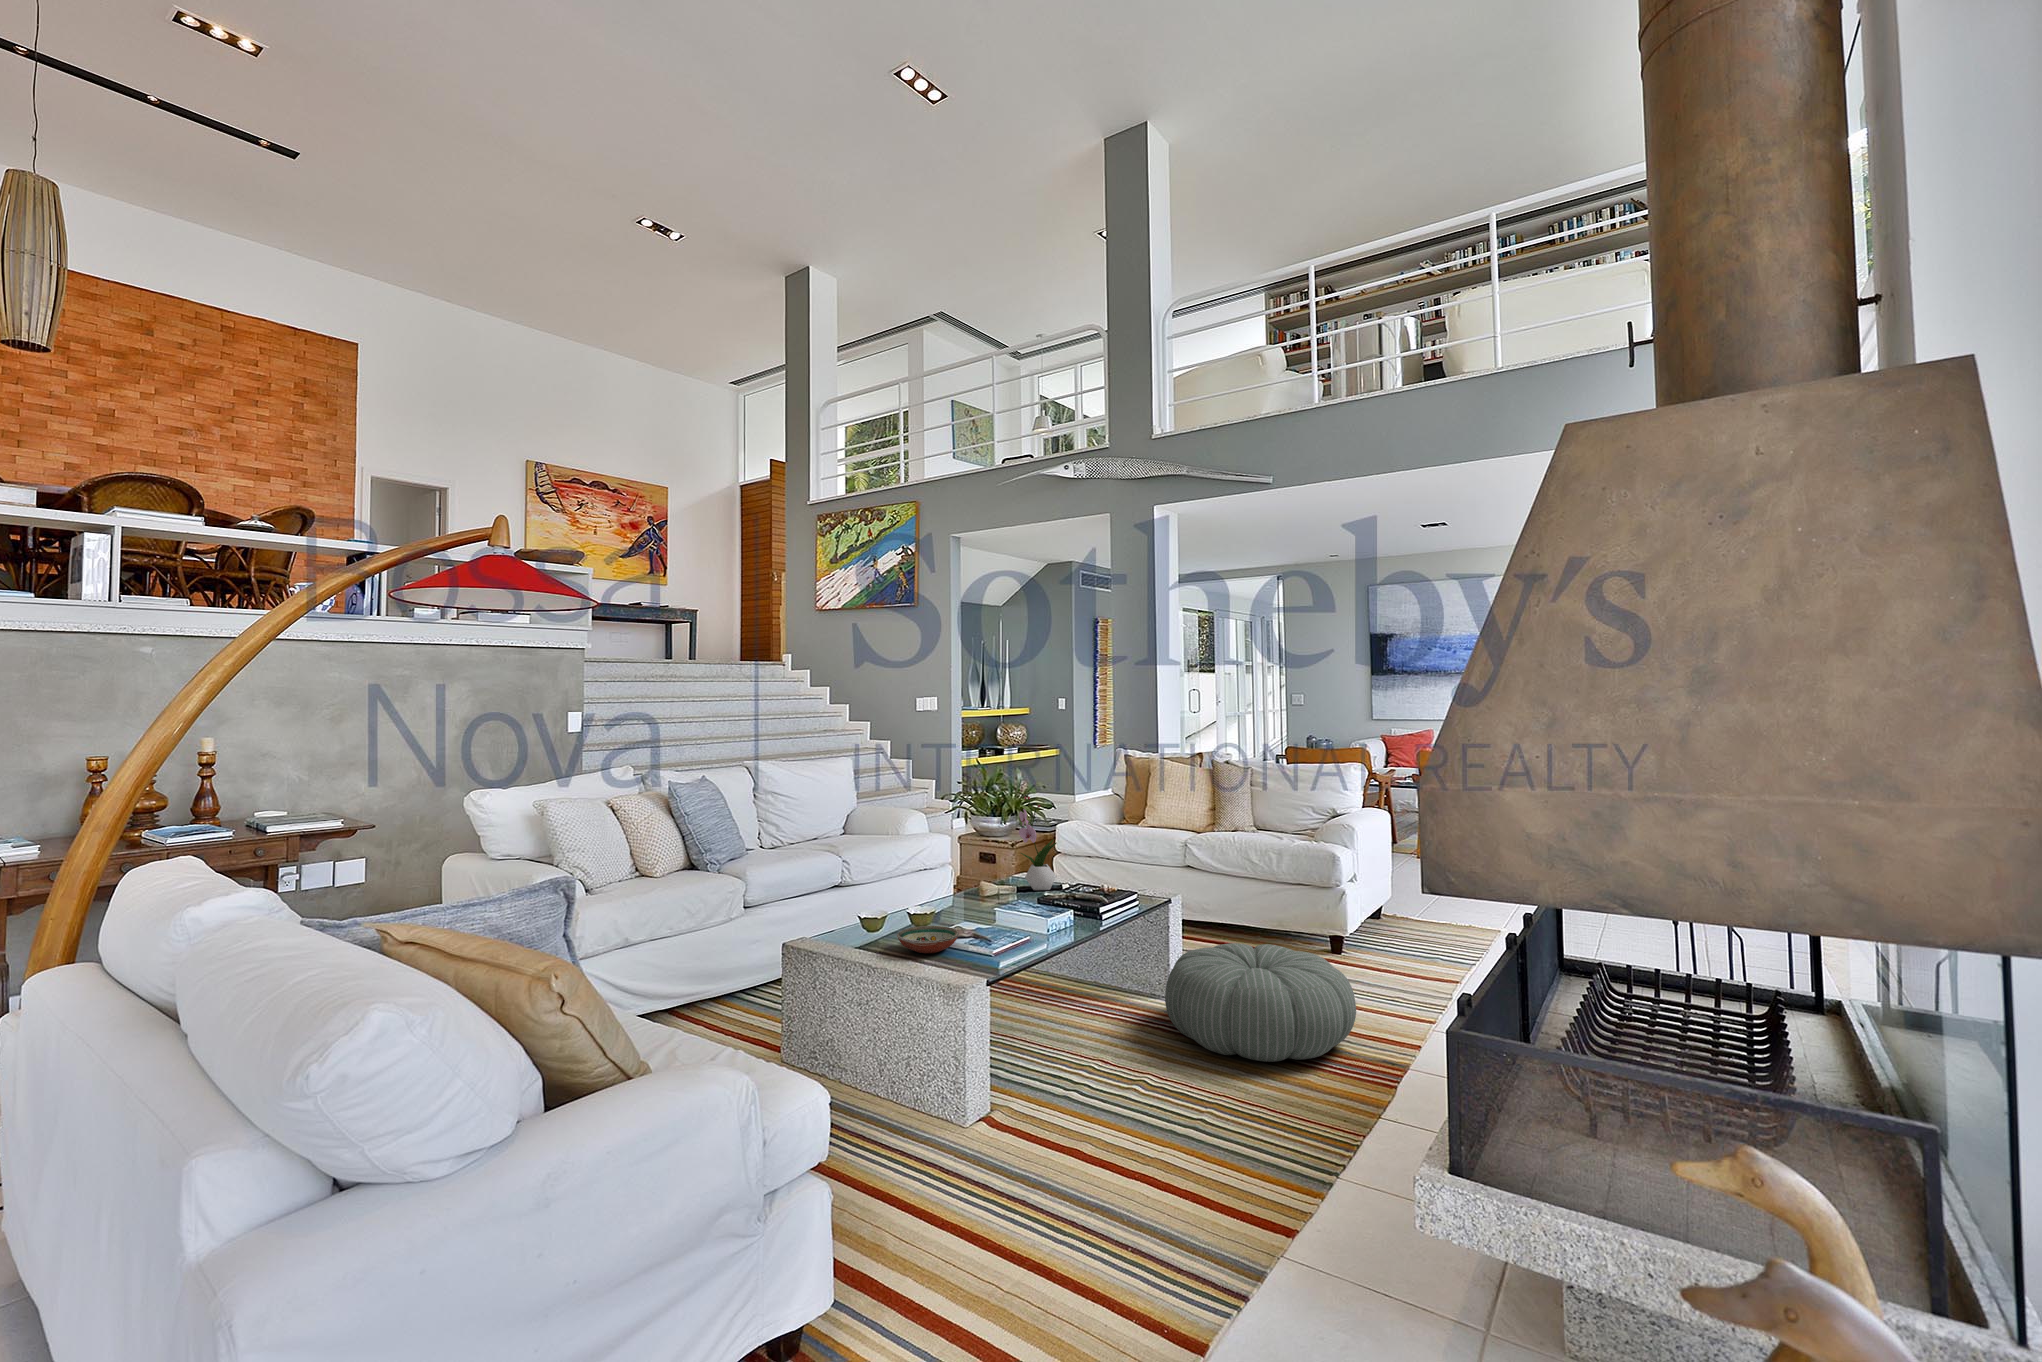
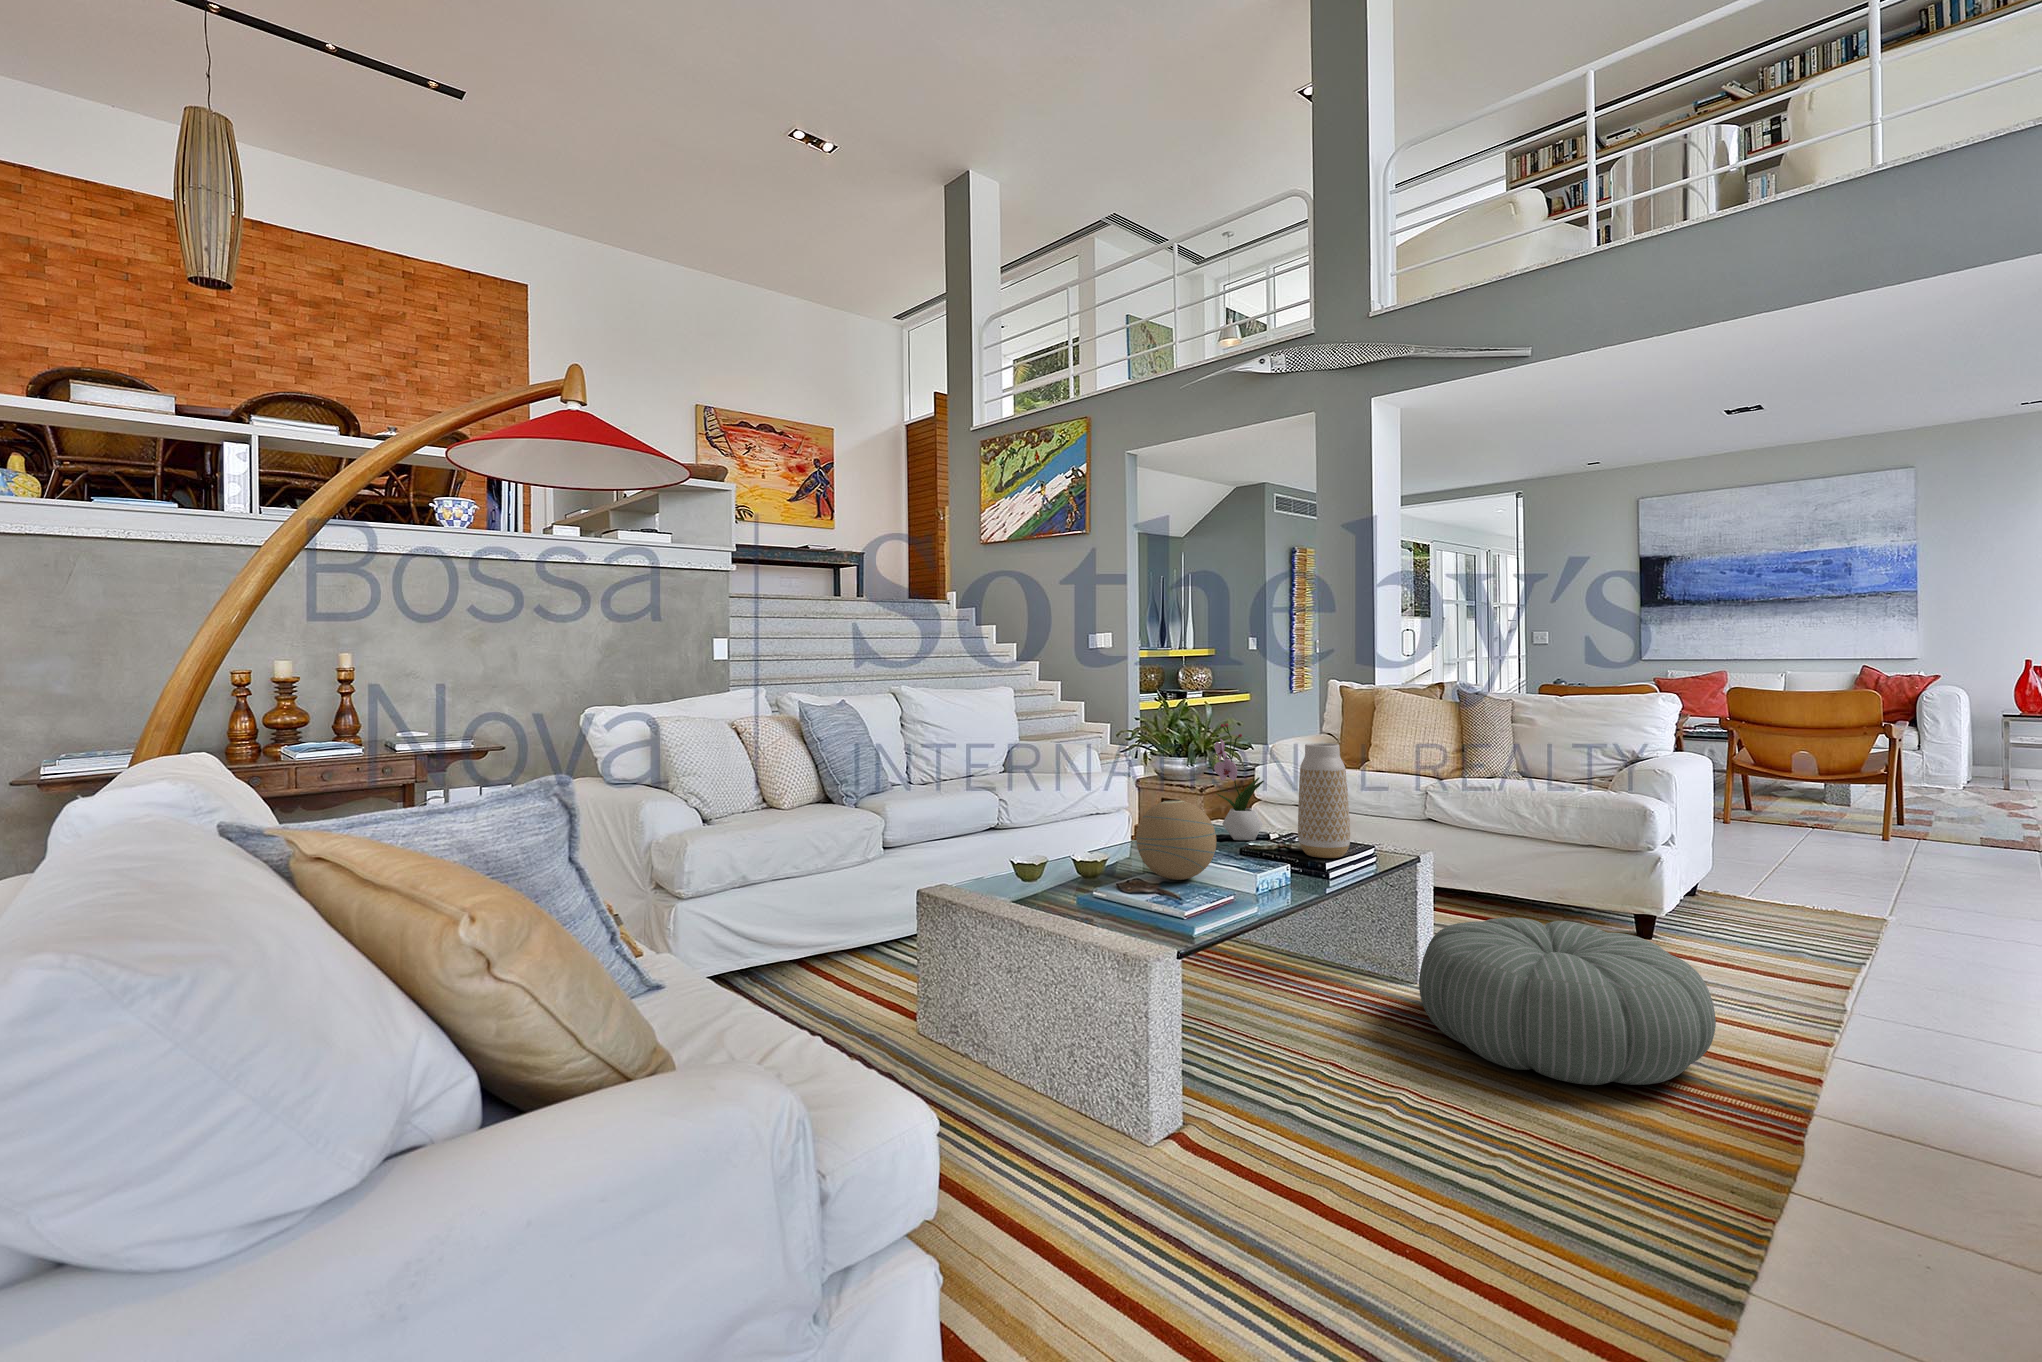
vase: none [1081,814,1119,903] -> present [1298,743,1350,858]
decorative orb: none [958,864,1018,926] -> present [1136,800,1216,880]
decorative bowl: present [897,926,959,953] -> none [1057,875,1138,910]

